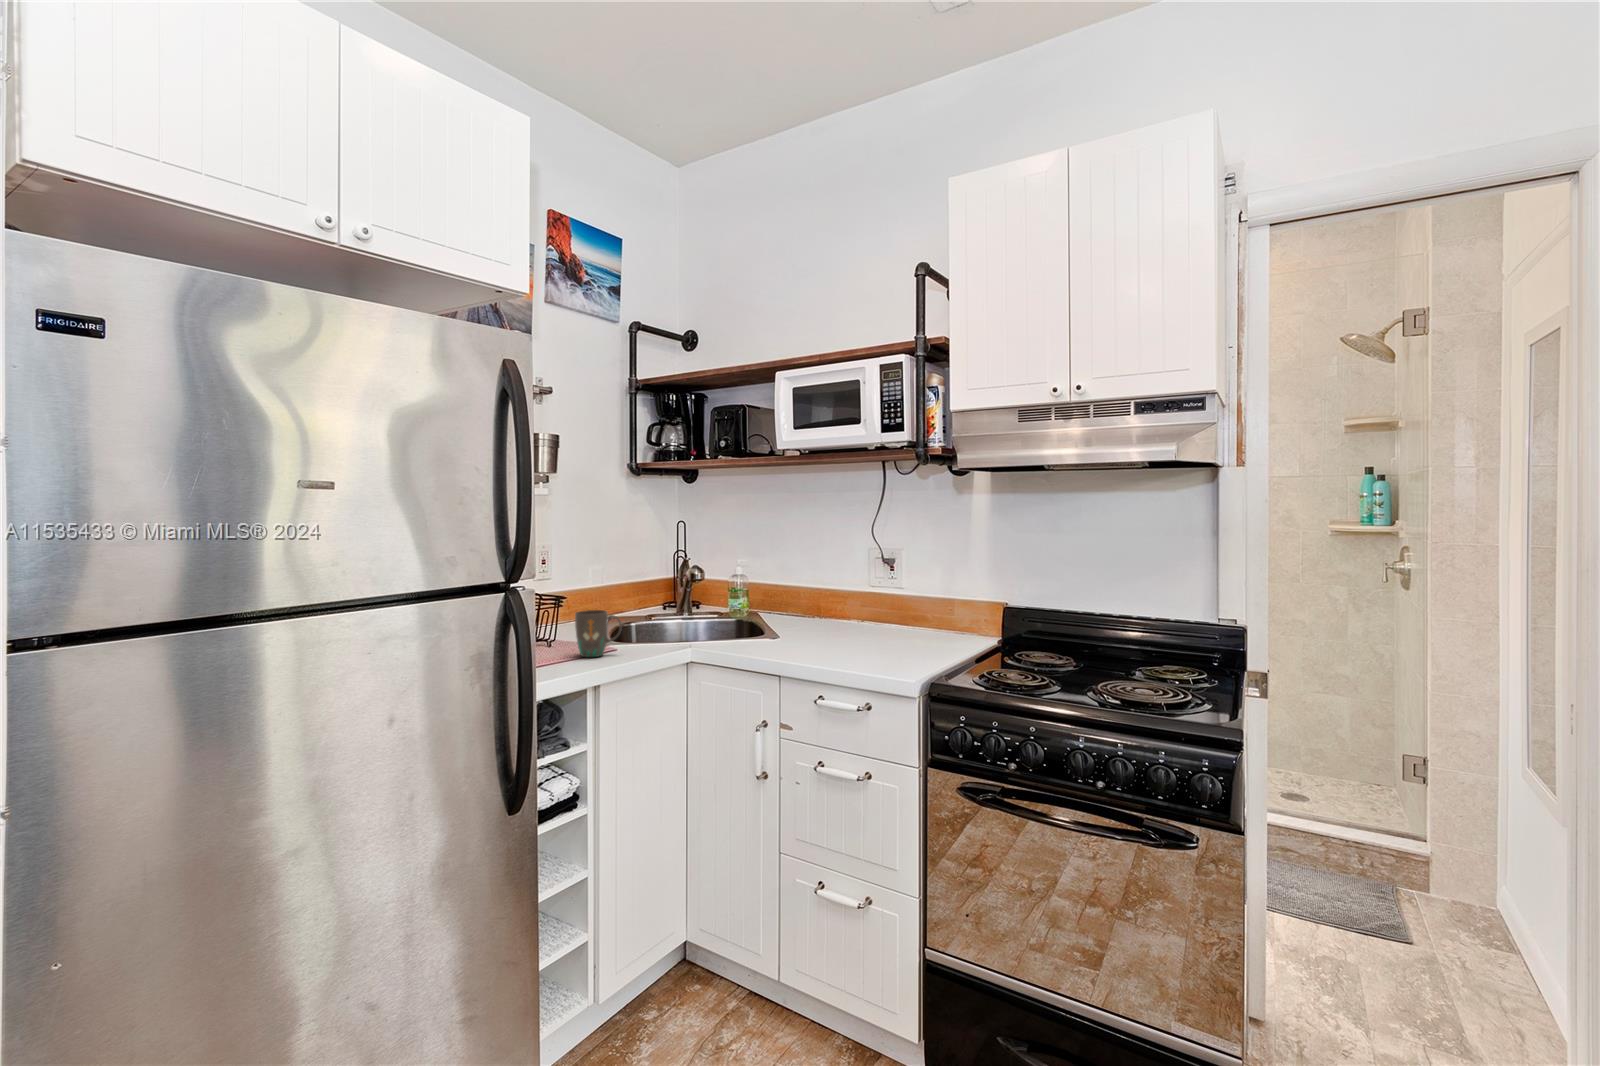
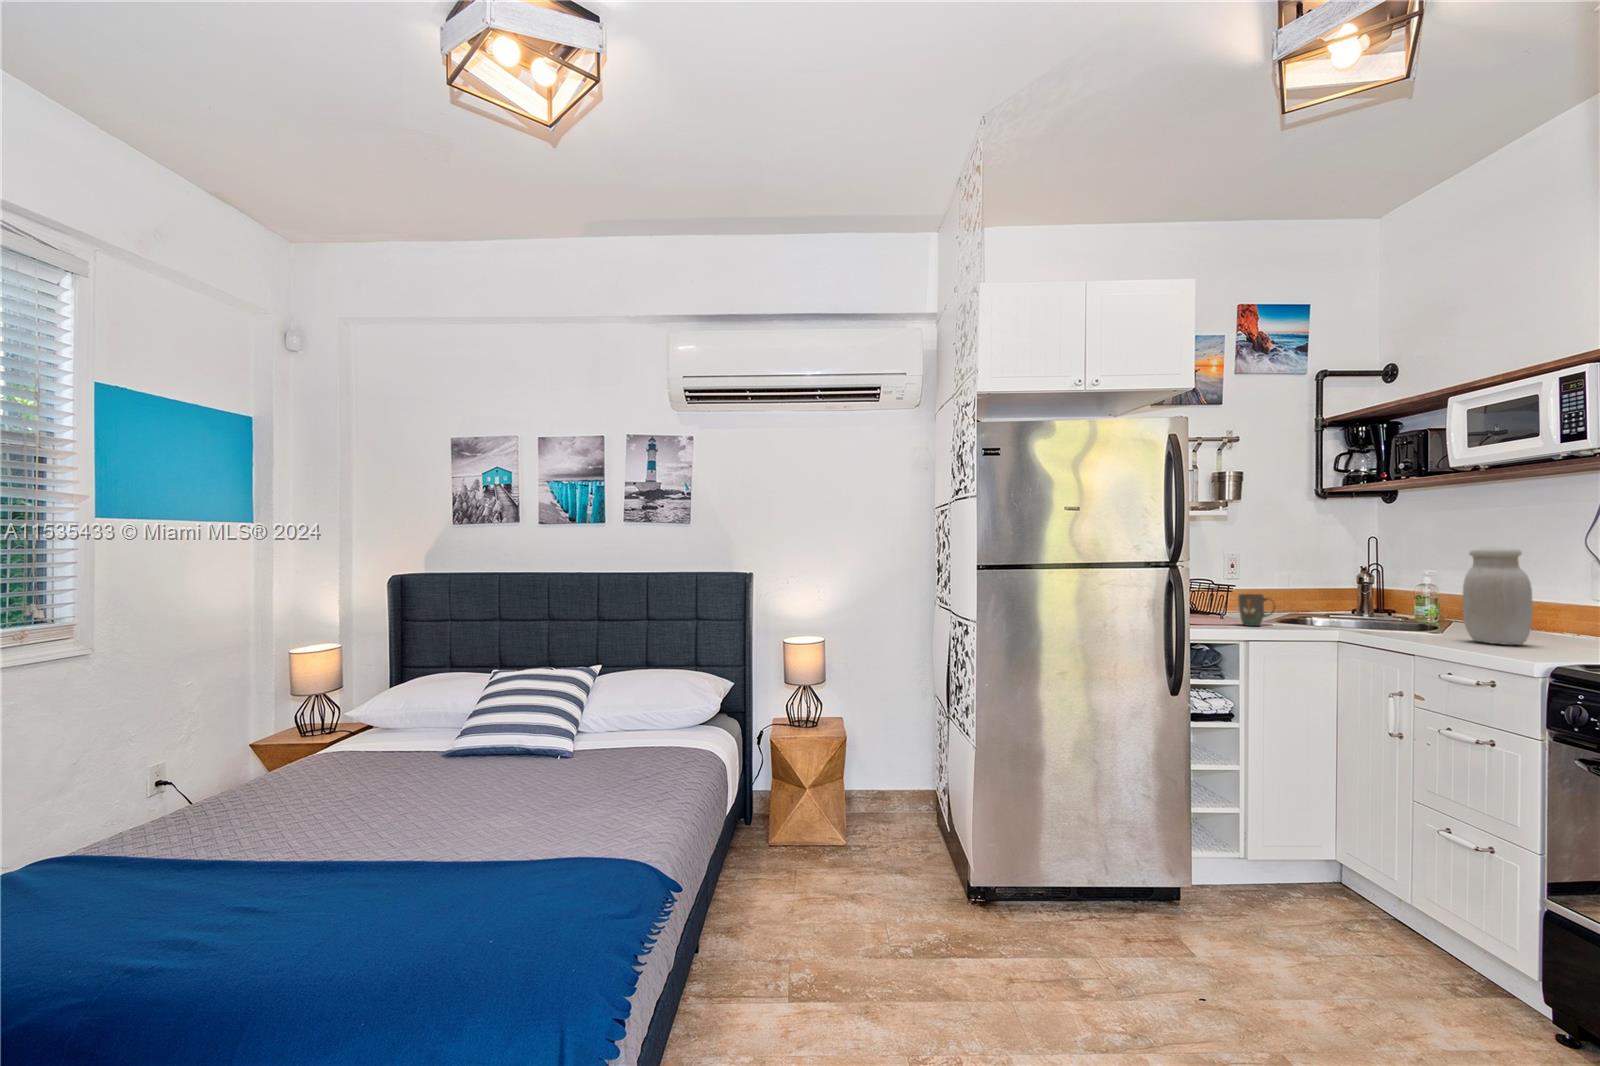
jar: none [808,543,864,651] -> present [1462,547,1533,645]

